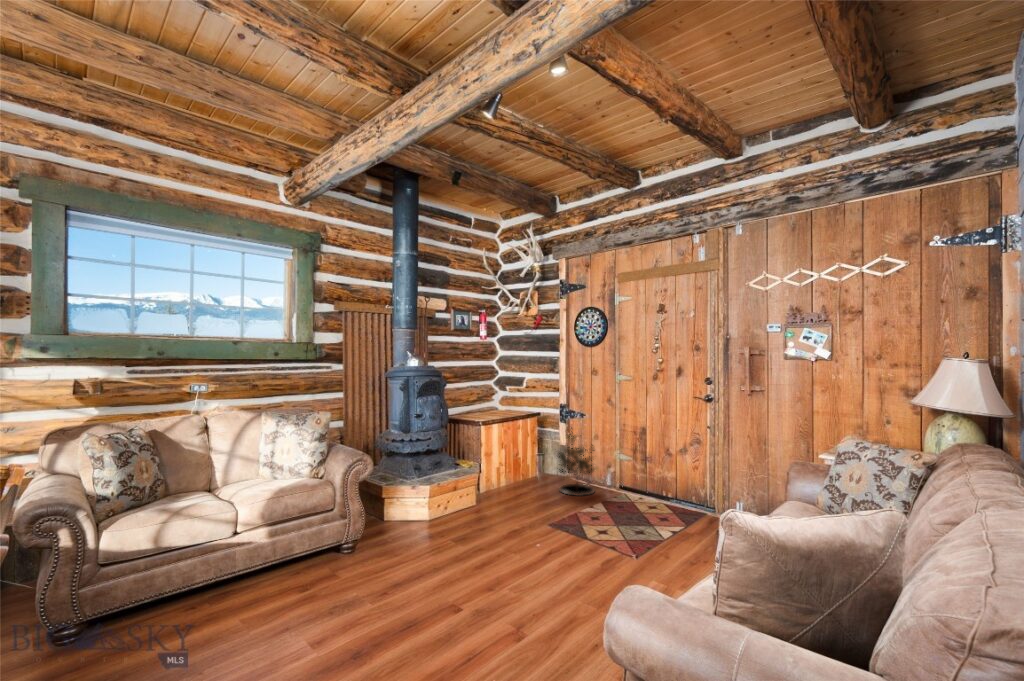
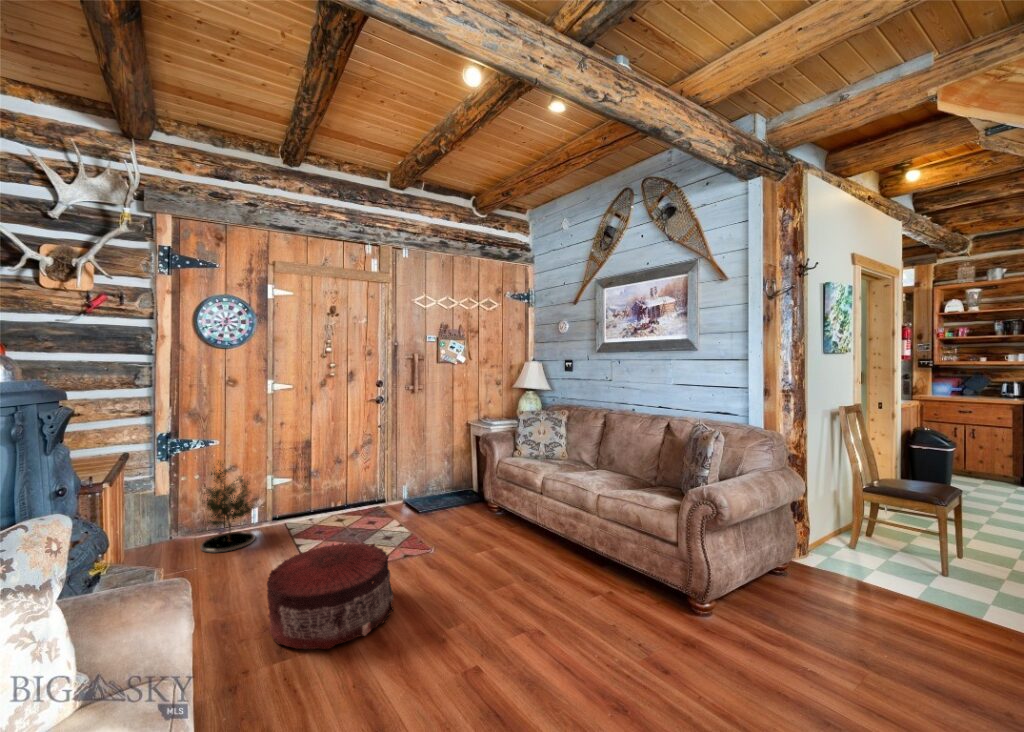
pouf: none [451,490,535,559] -> present [267,543,394,649]

